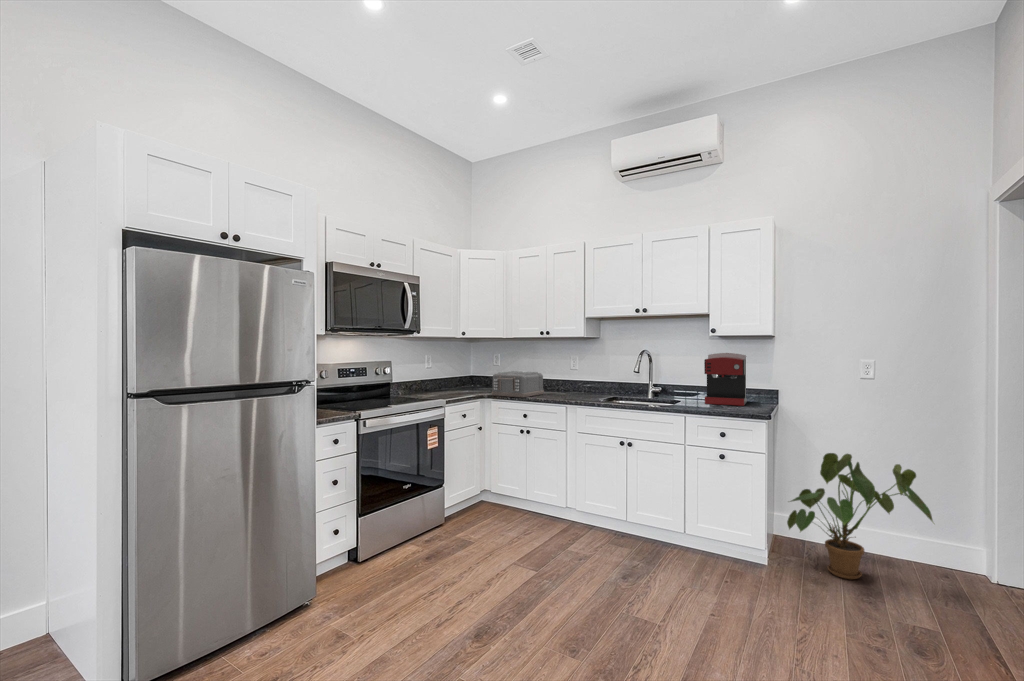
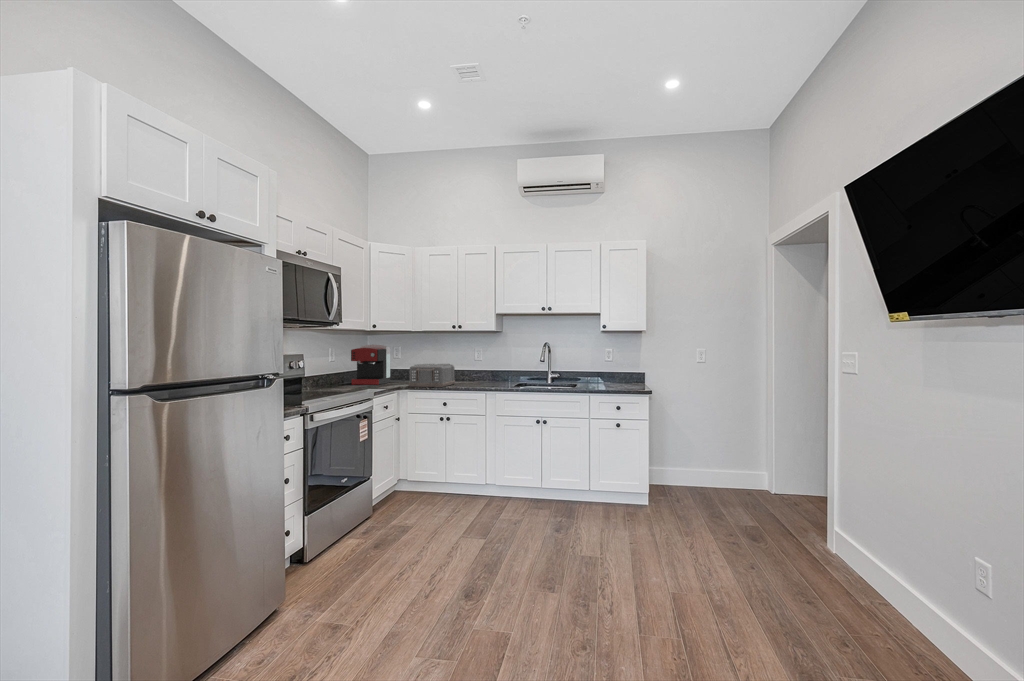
coffee maker: present [704,353,747,406] -> present [351,344,390,385]
house plant: present [787,453,933,579] -> none [663,417,761,508]

